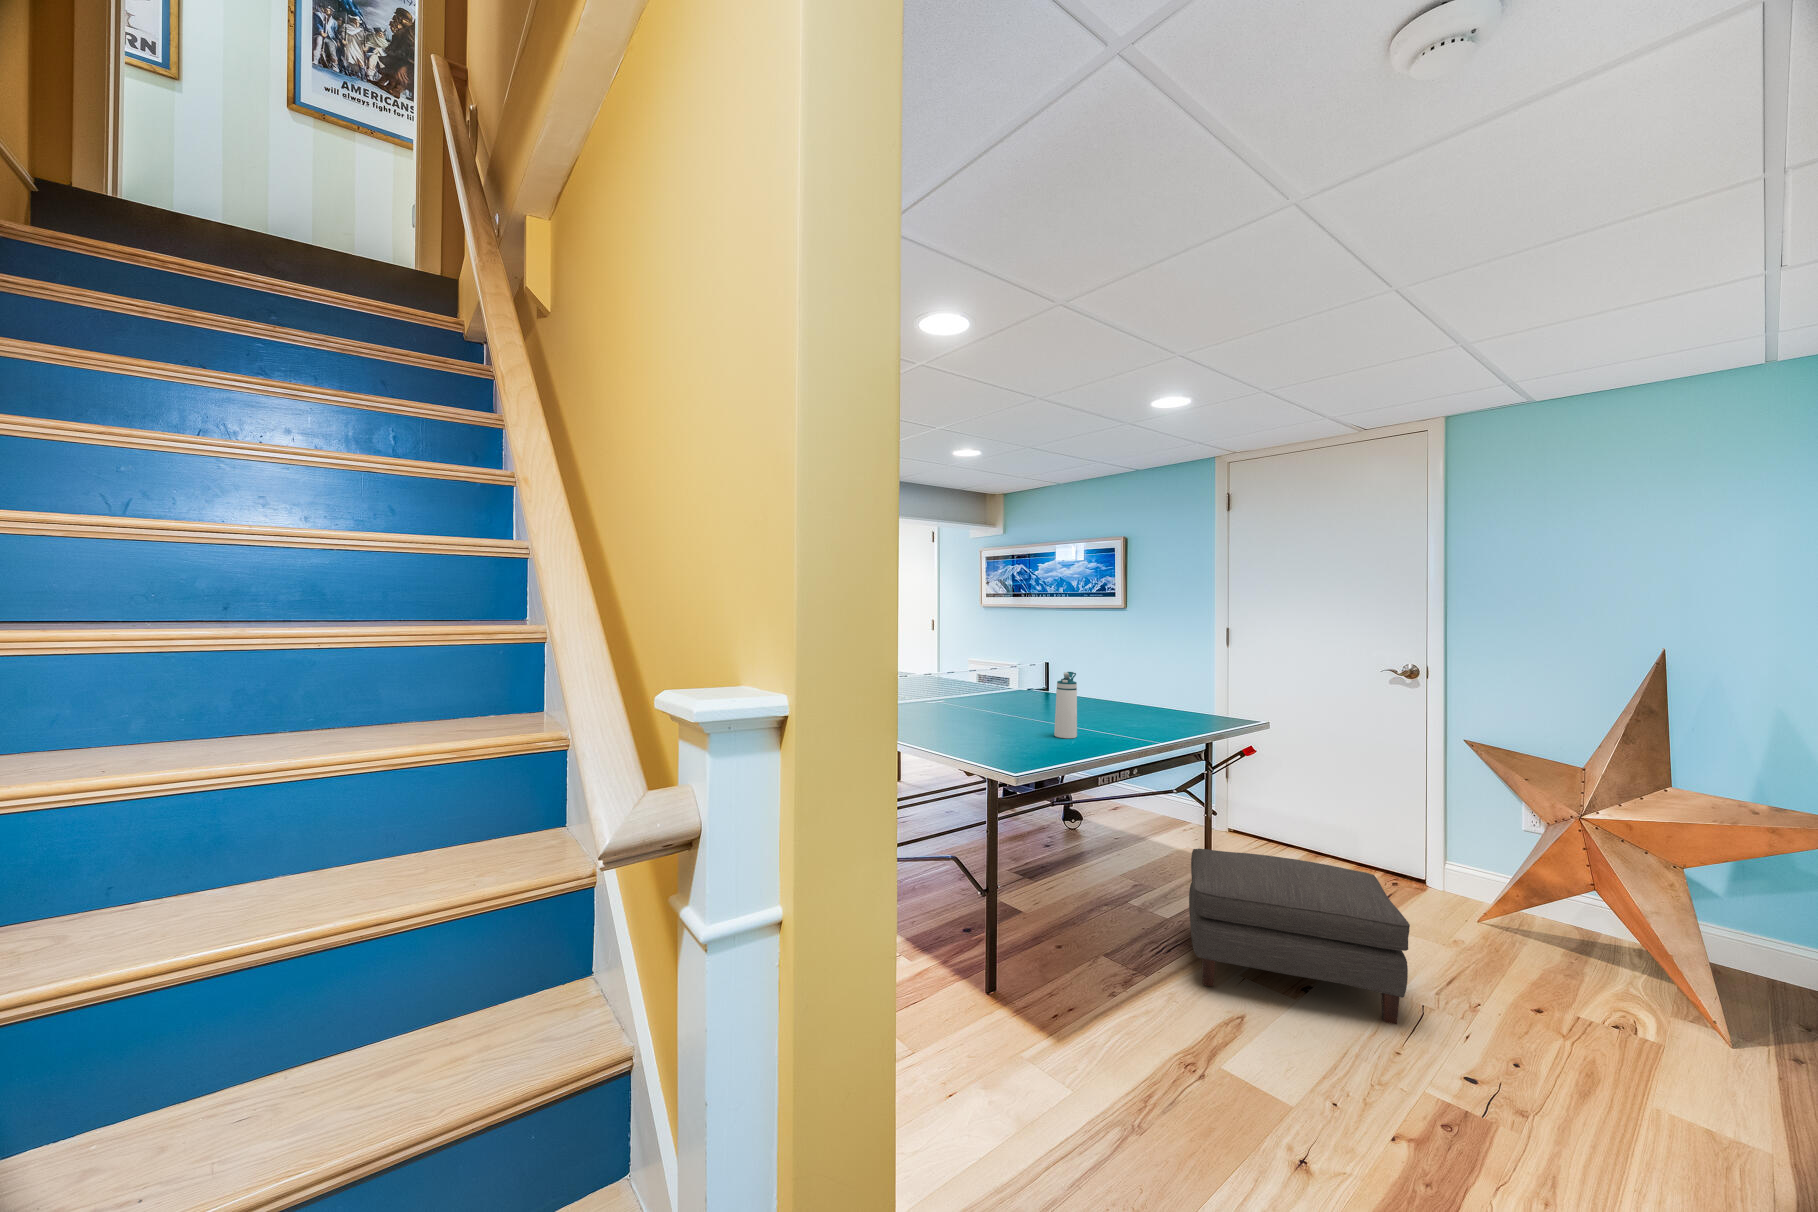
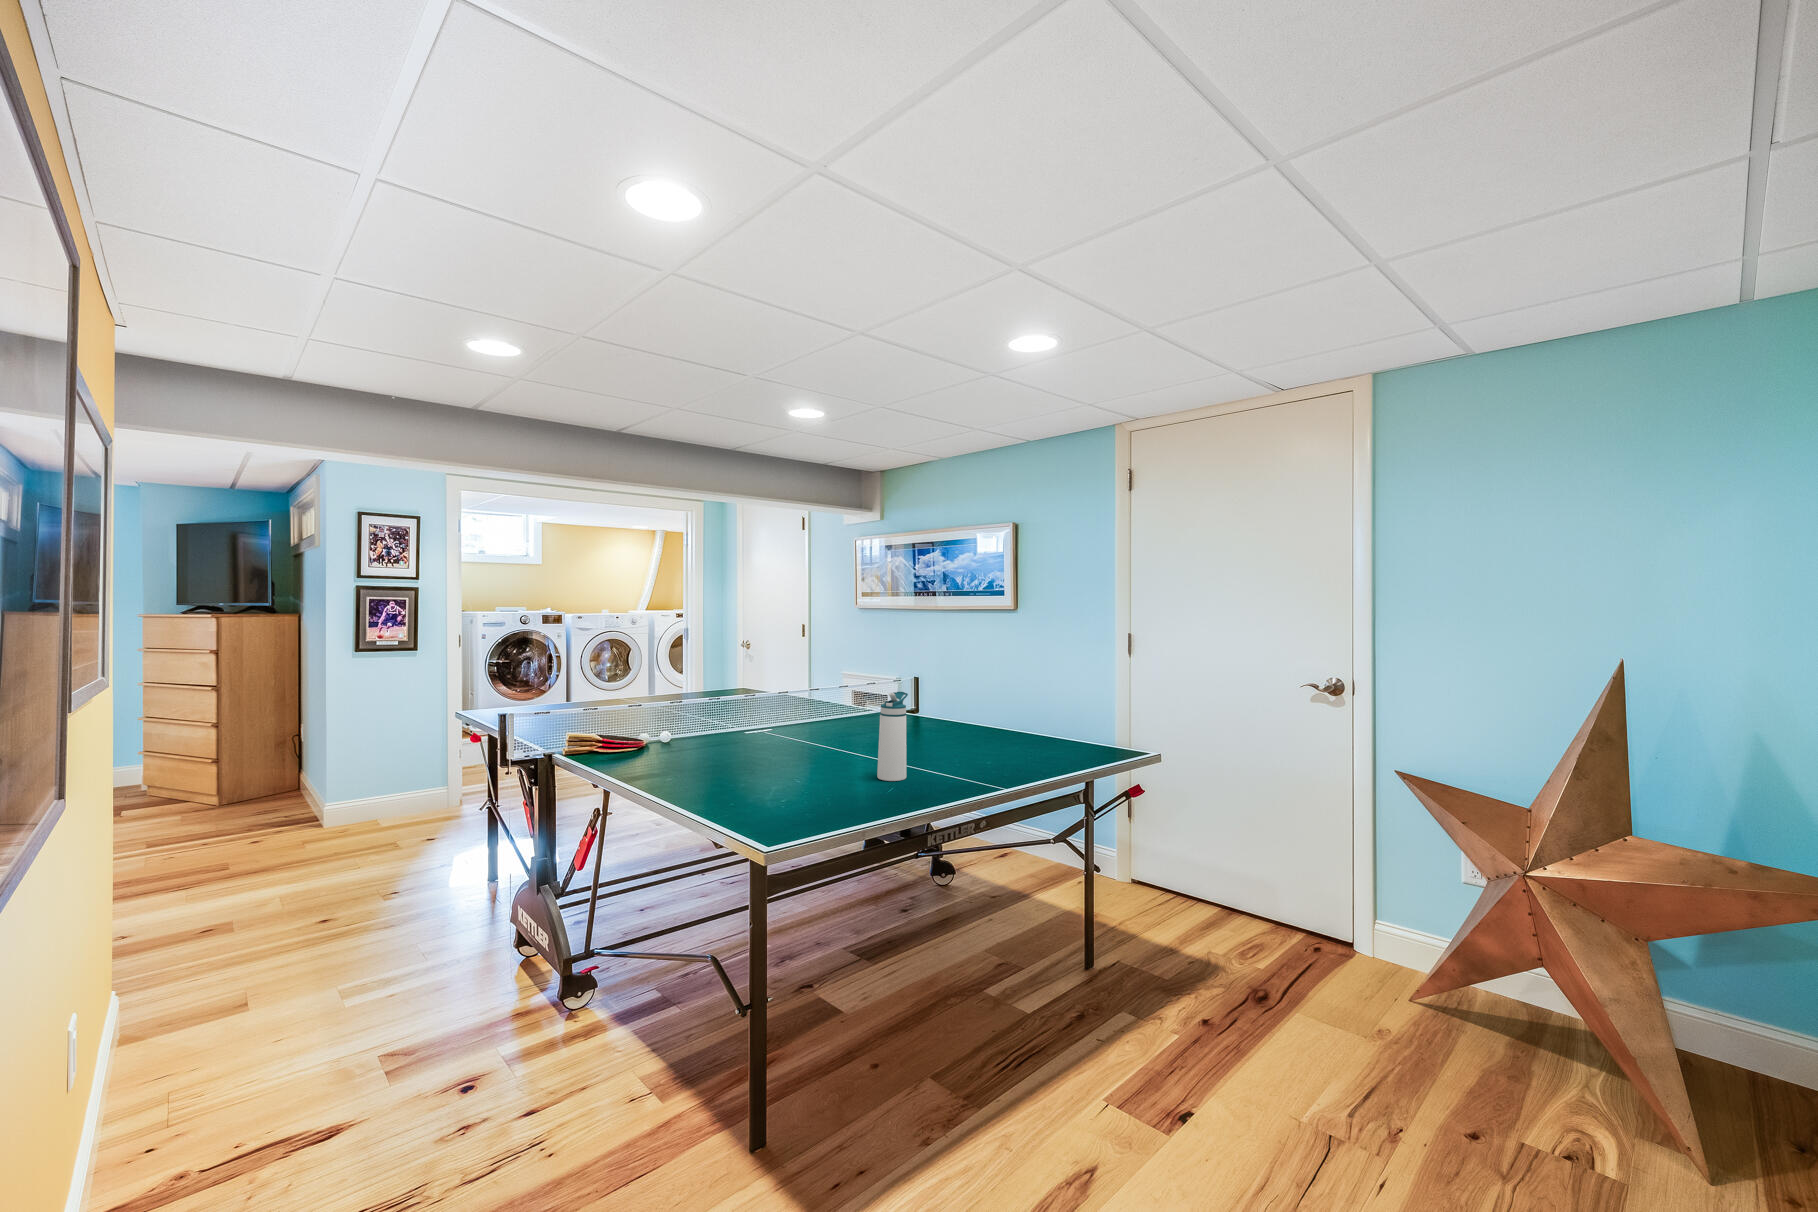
ottoman: present [1189,849,1410,1024] -> none [1039,922,1312,1171]

